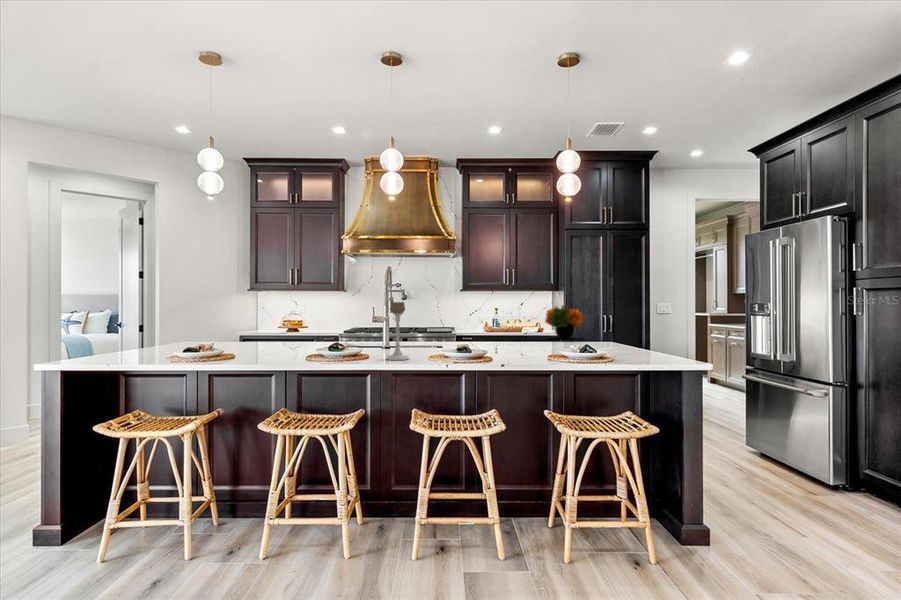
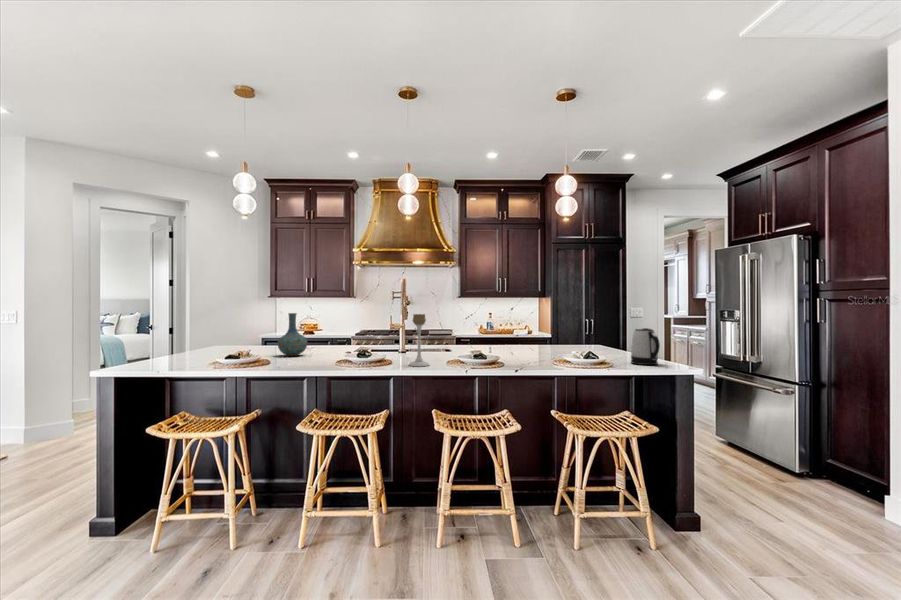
vase: none [247,303,280,350] -> present [278,313,307,356]
flower arrangement: present [545,305,582,339] -> none [538,311,573,342]
kettle: none [639,319,671,360] -> present [631,328,660,365]

